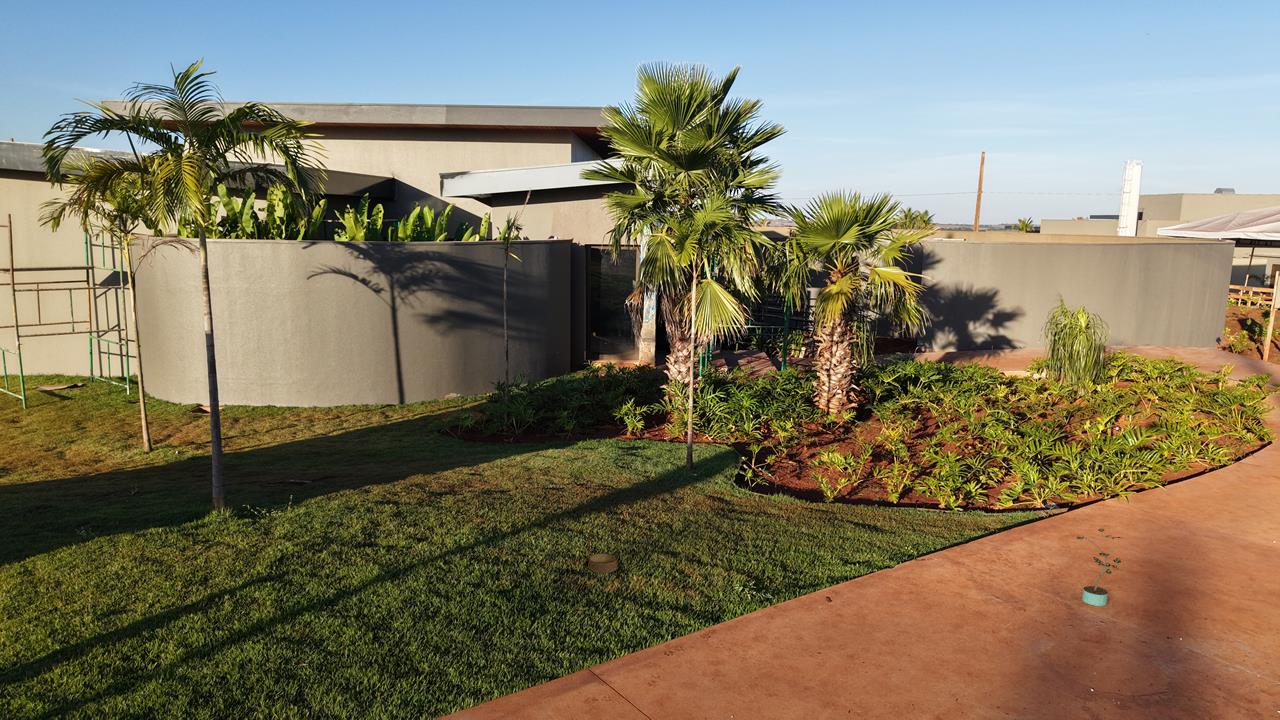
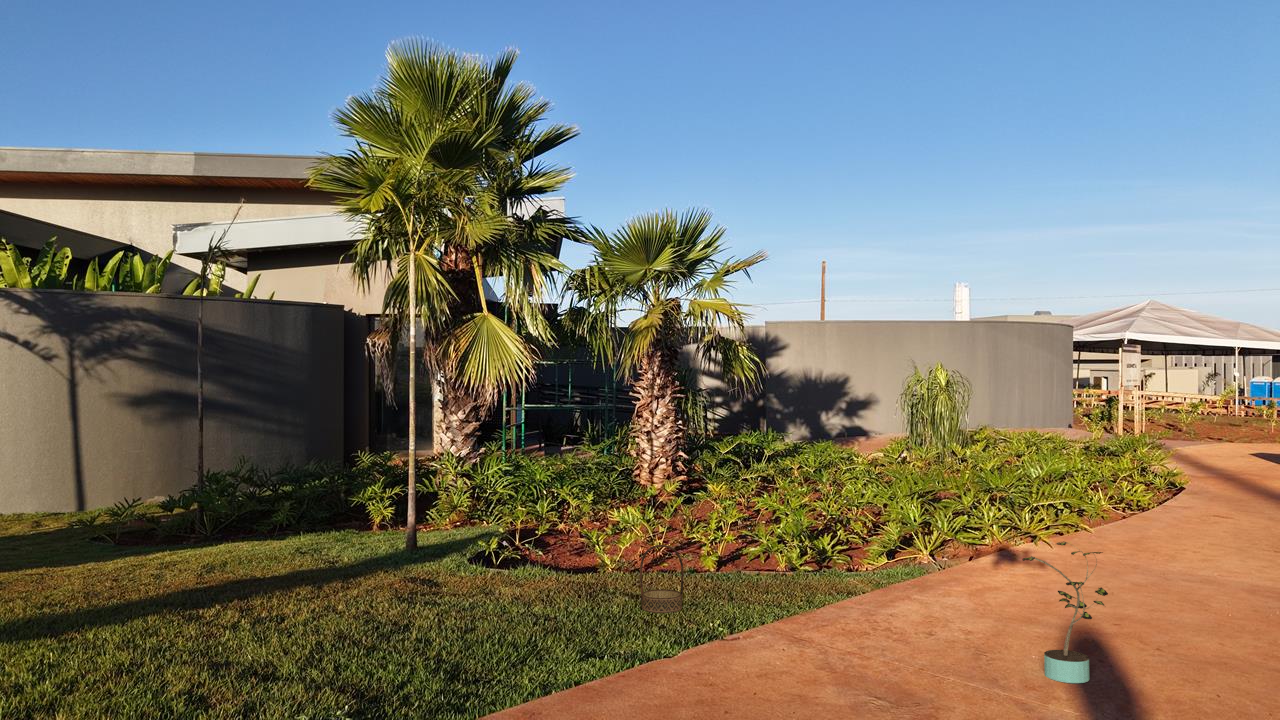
basket: present [588,524,619,573] -> present [640,545,684,613]

